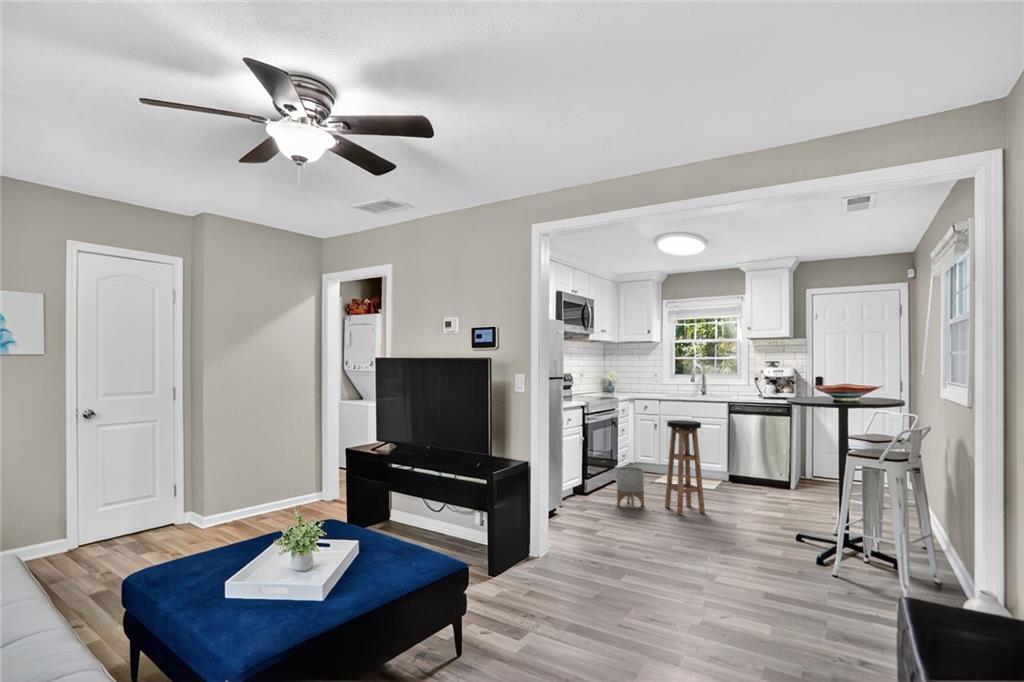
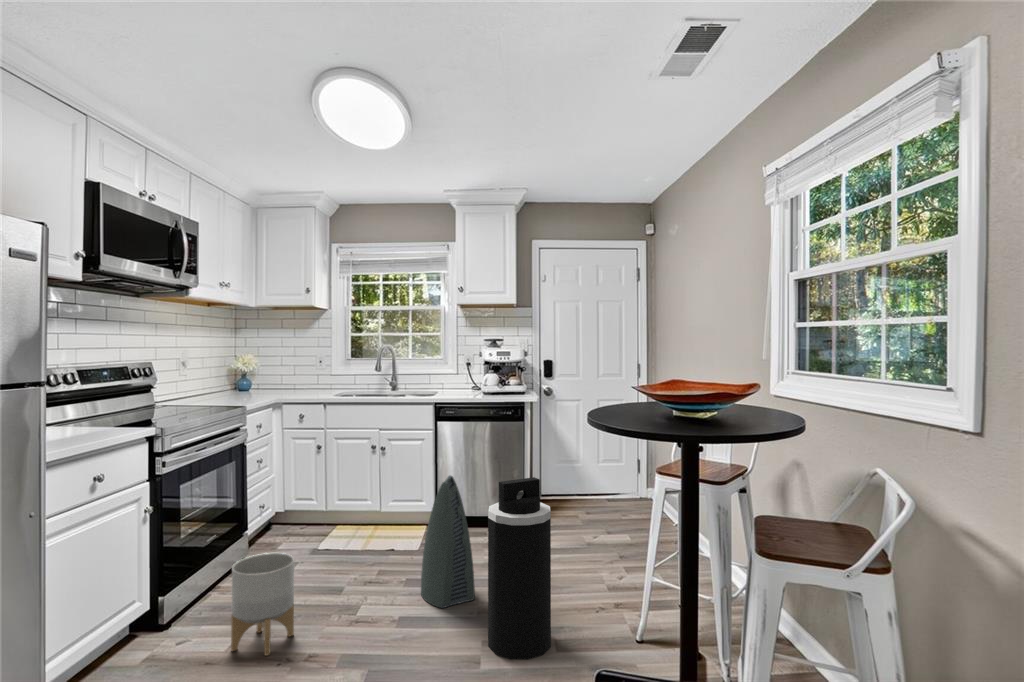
bar stool: present [665,420,705,515] -> none [338,447,417,647]
trash can: none [740,440,778,532] -> present [488,477,551,659]
air purifier: none [710,441,741,511] -> present [421,476,475,608]

